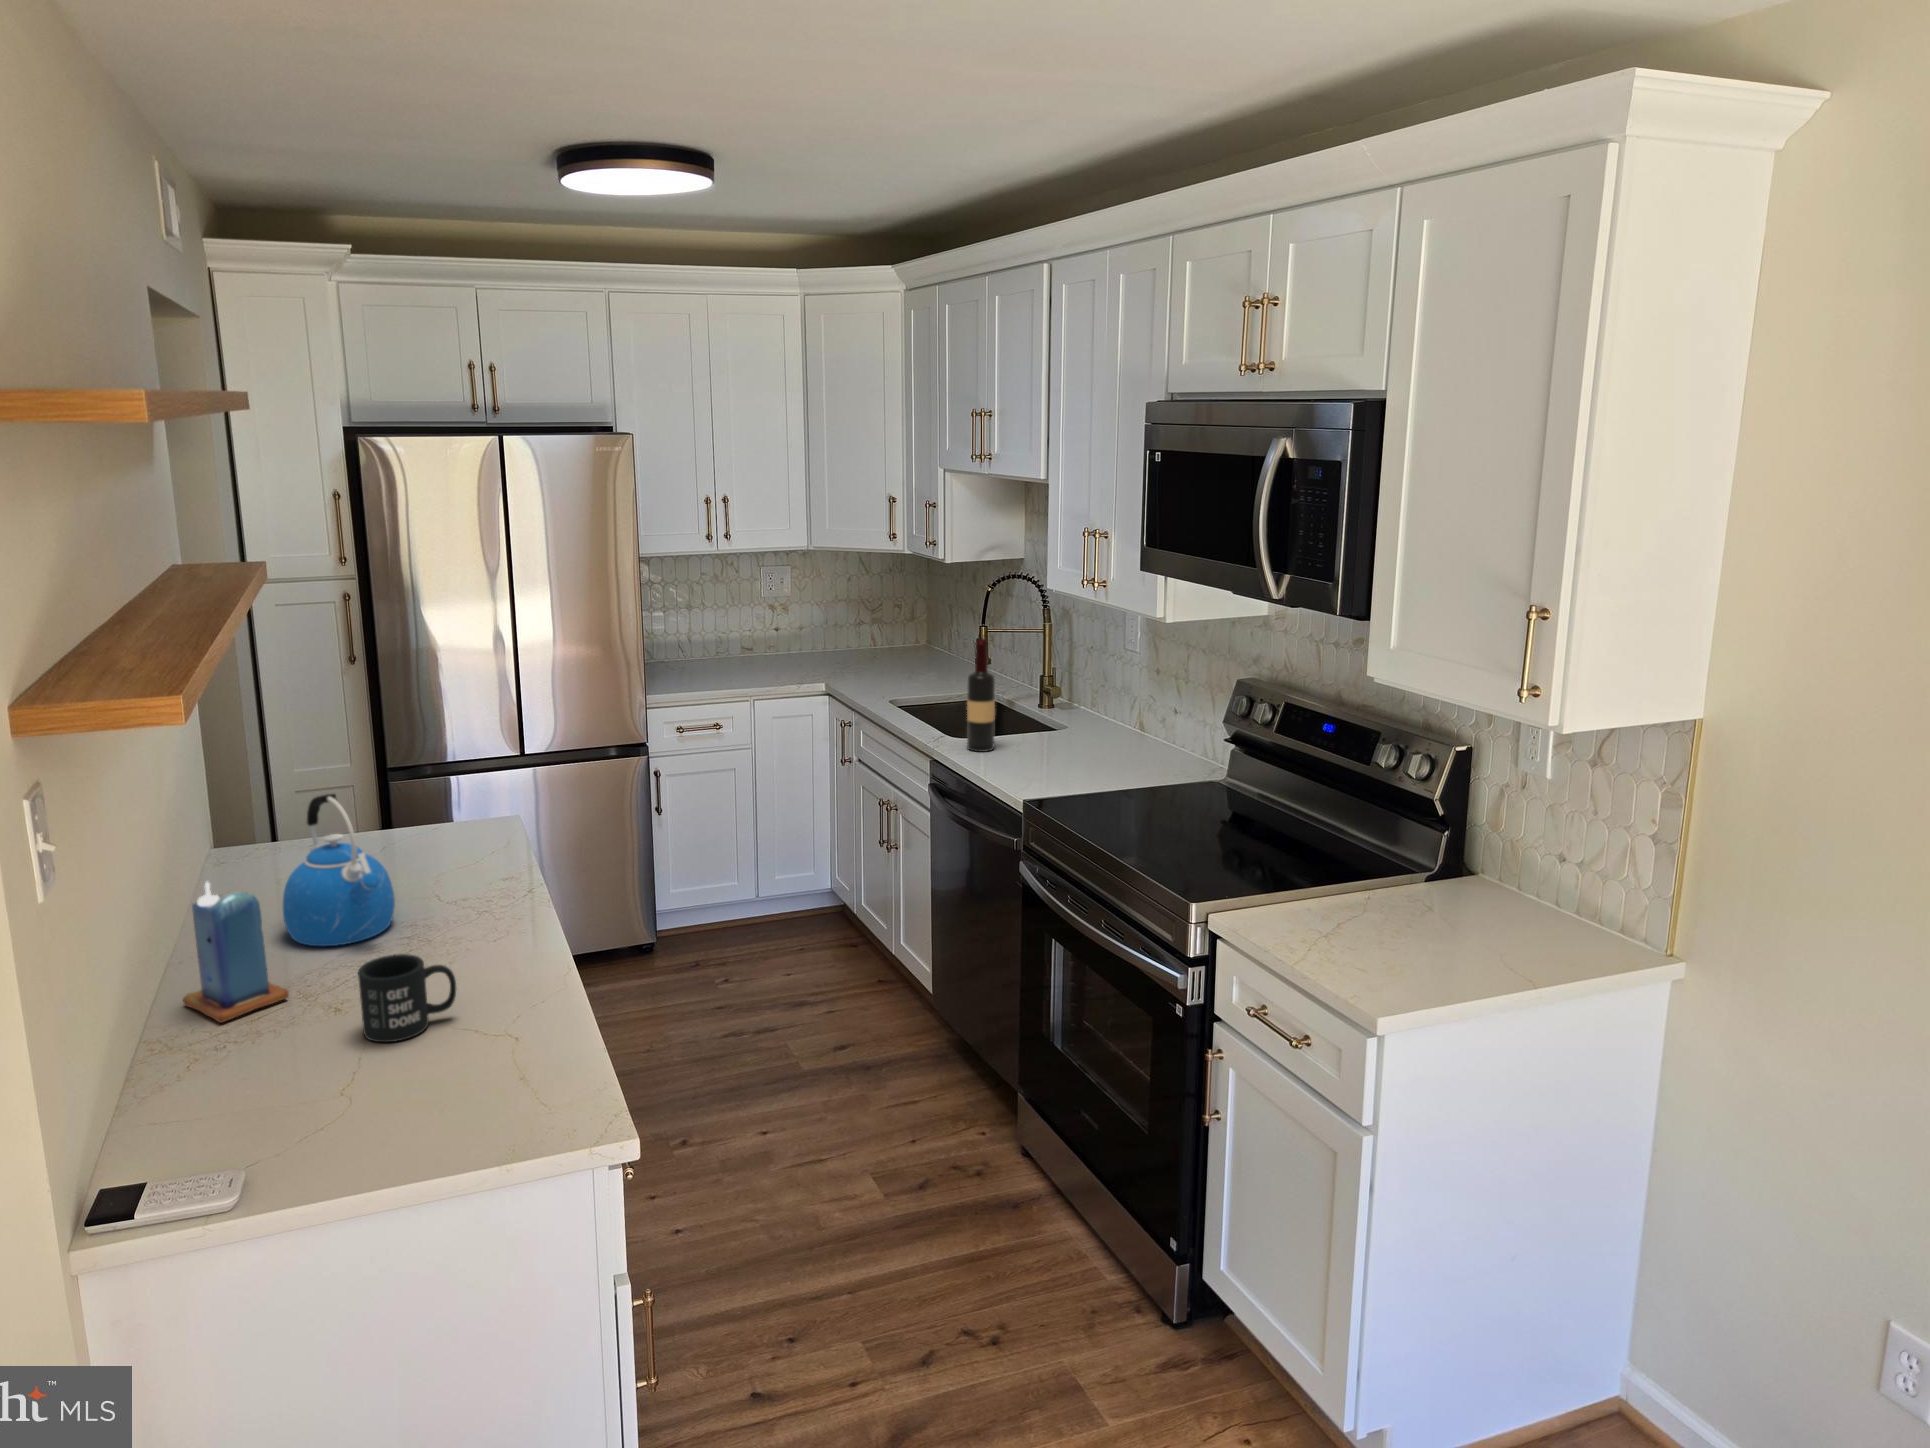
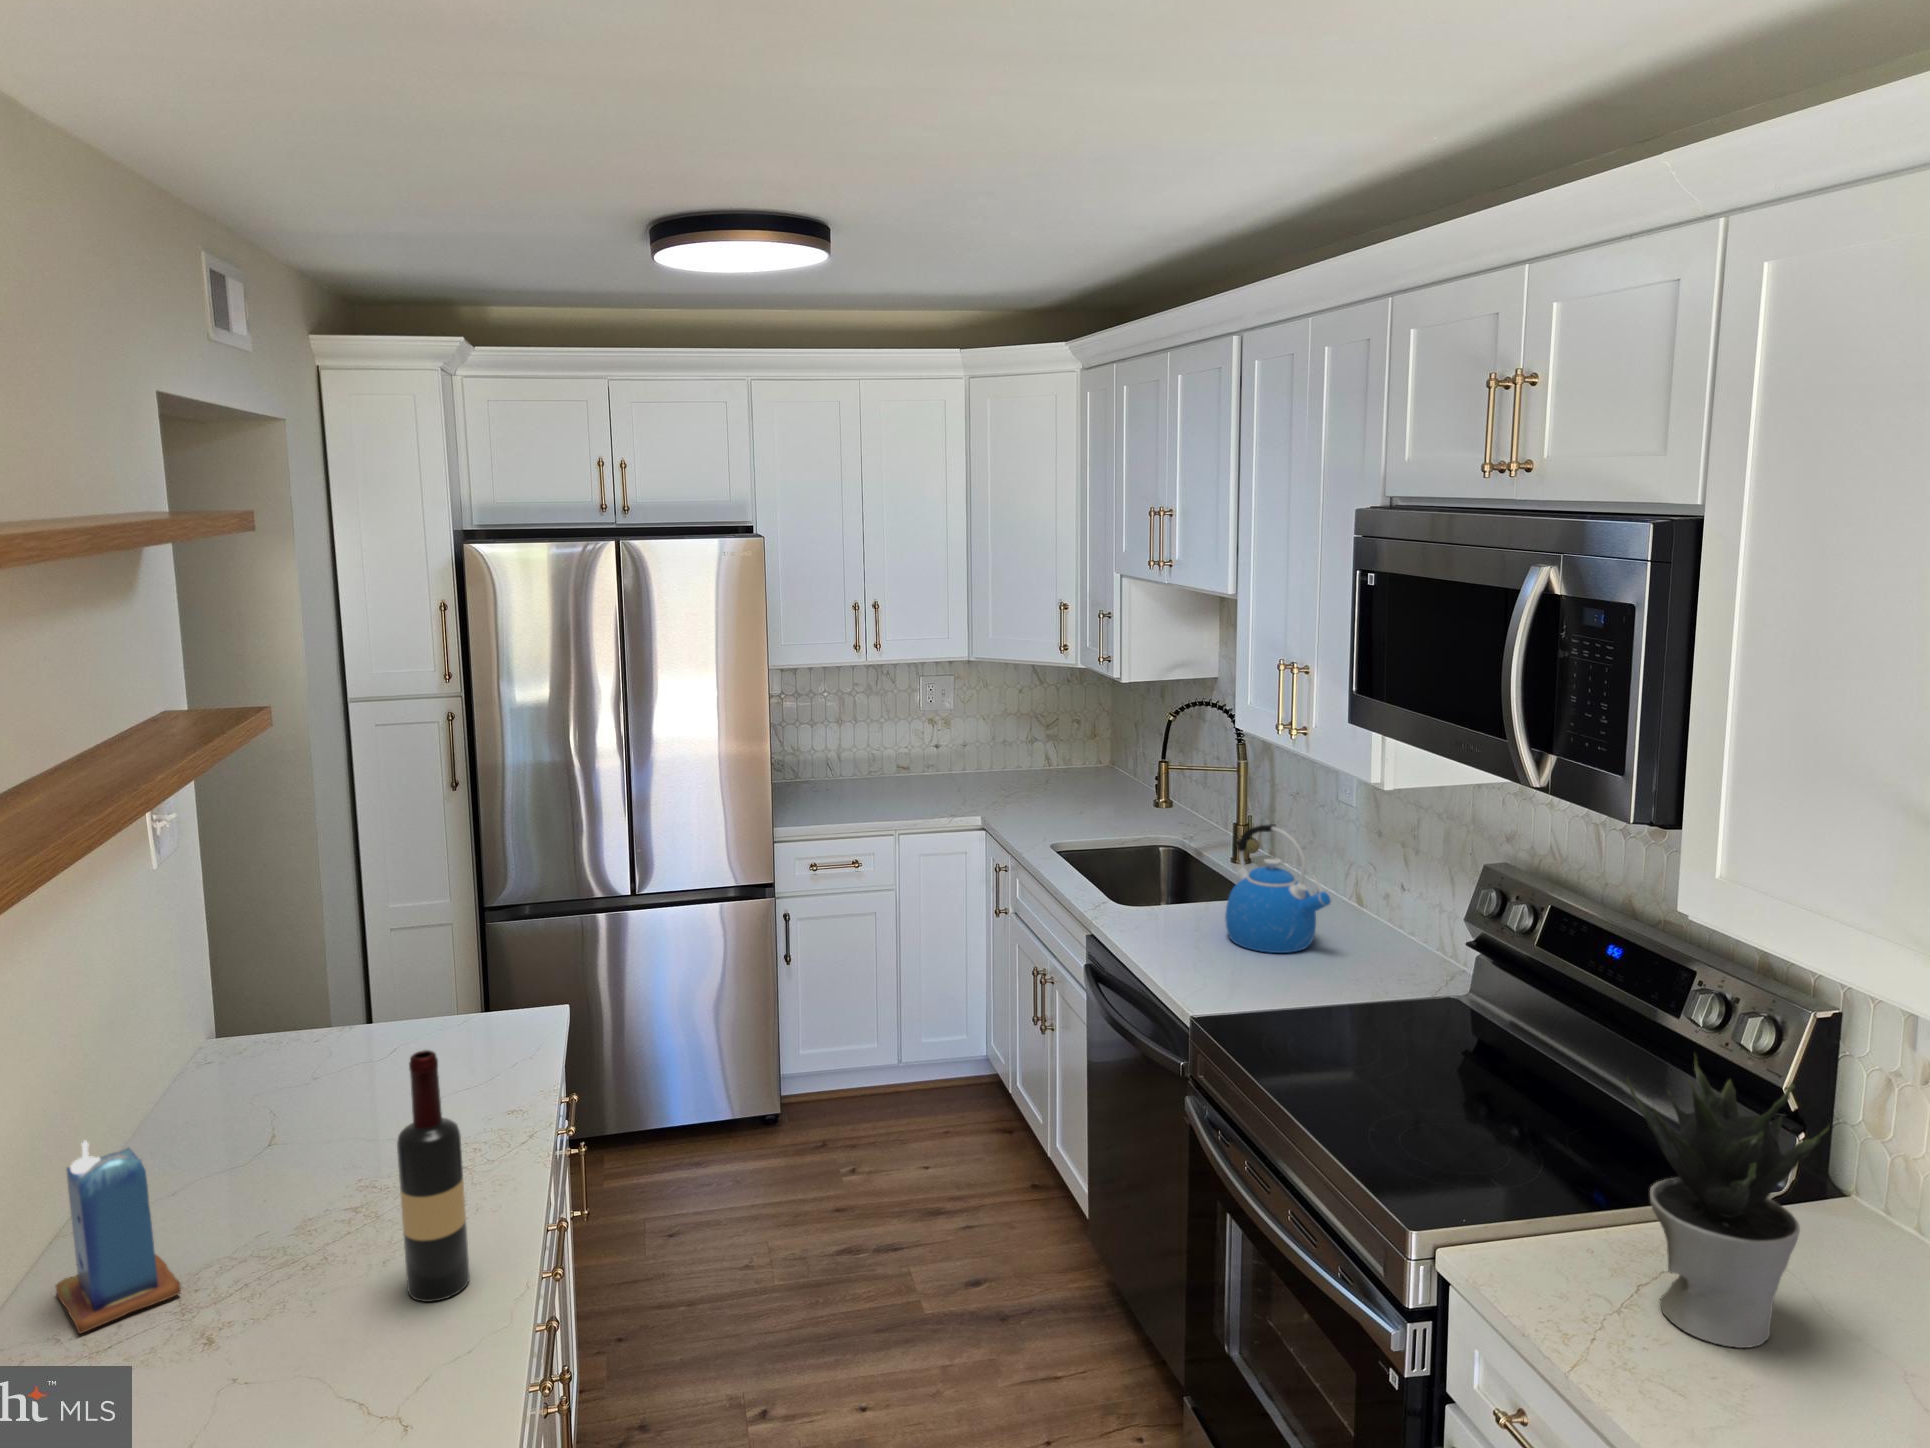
wine bottle: present [967,638,995,752] -> present [397,1050,470,1302]
potted plant: none [1332,759,1455,946] -> present [1627,1054,1829,1348]
kettle: present [283,794,395,946] -> present [1225,824,1331,953]
mug: present [358,954,456,1042] -> none [228,1262,365,1395]

